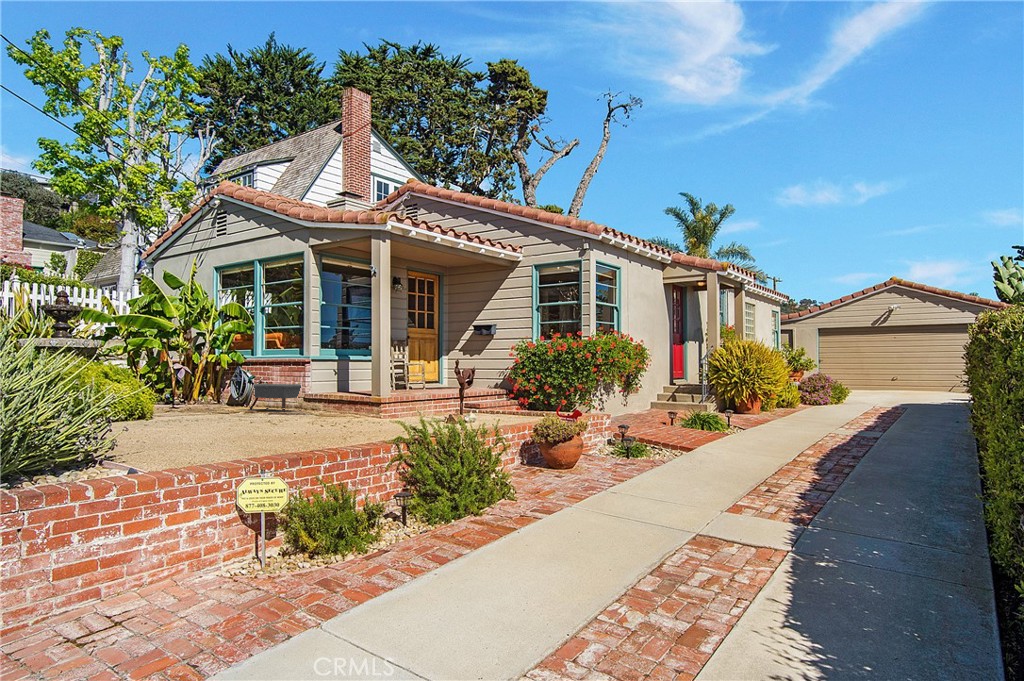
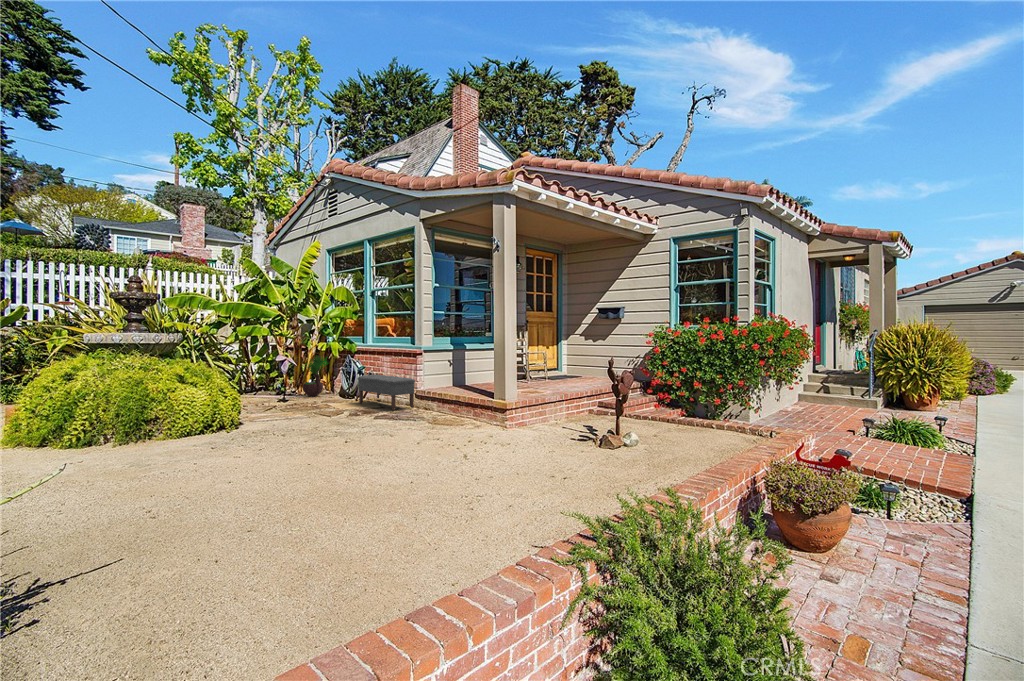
potted tree: none [191,366,218,407] -> present [303,356,326,396]

